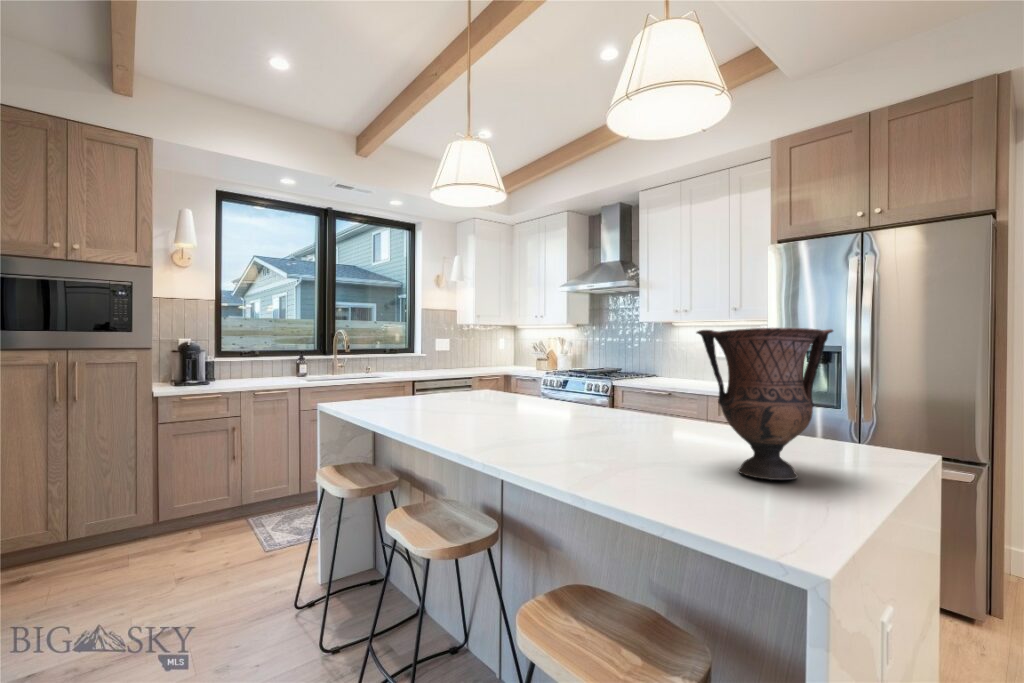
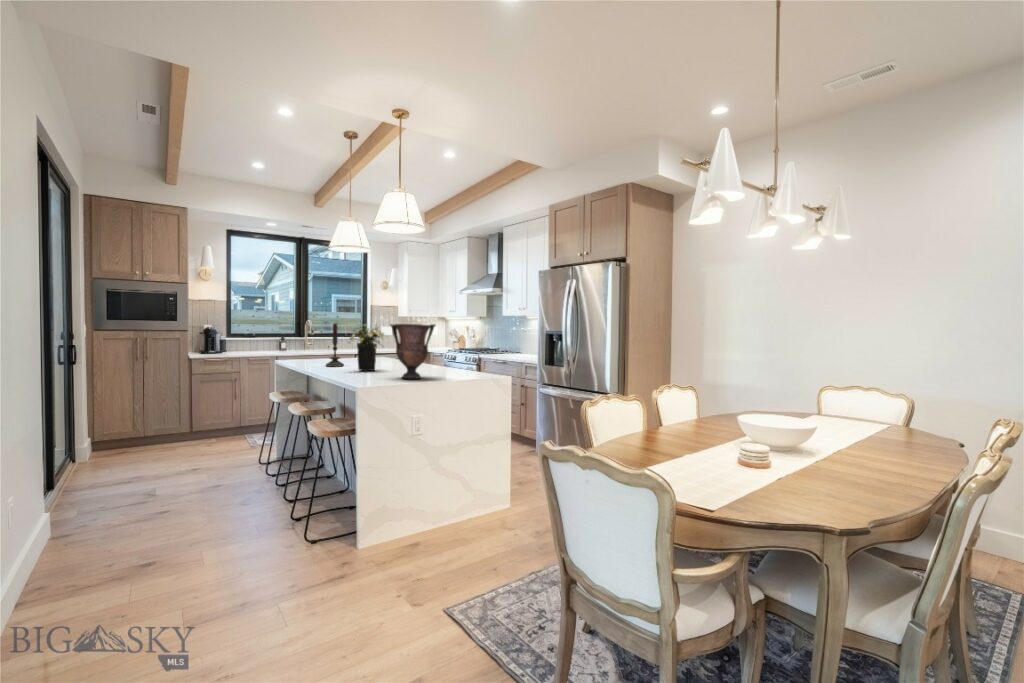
candle: none [443,330,478,422] -> present [326,324,344,367]
flower arrangement: none [530,330,618,440] -> present [348,325,384,371]

